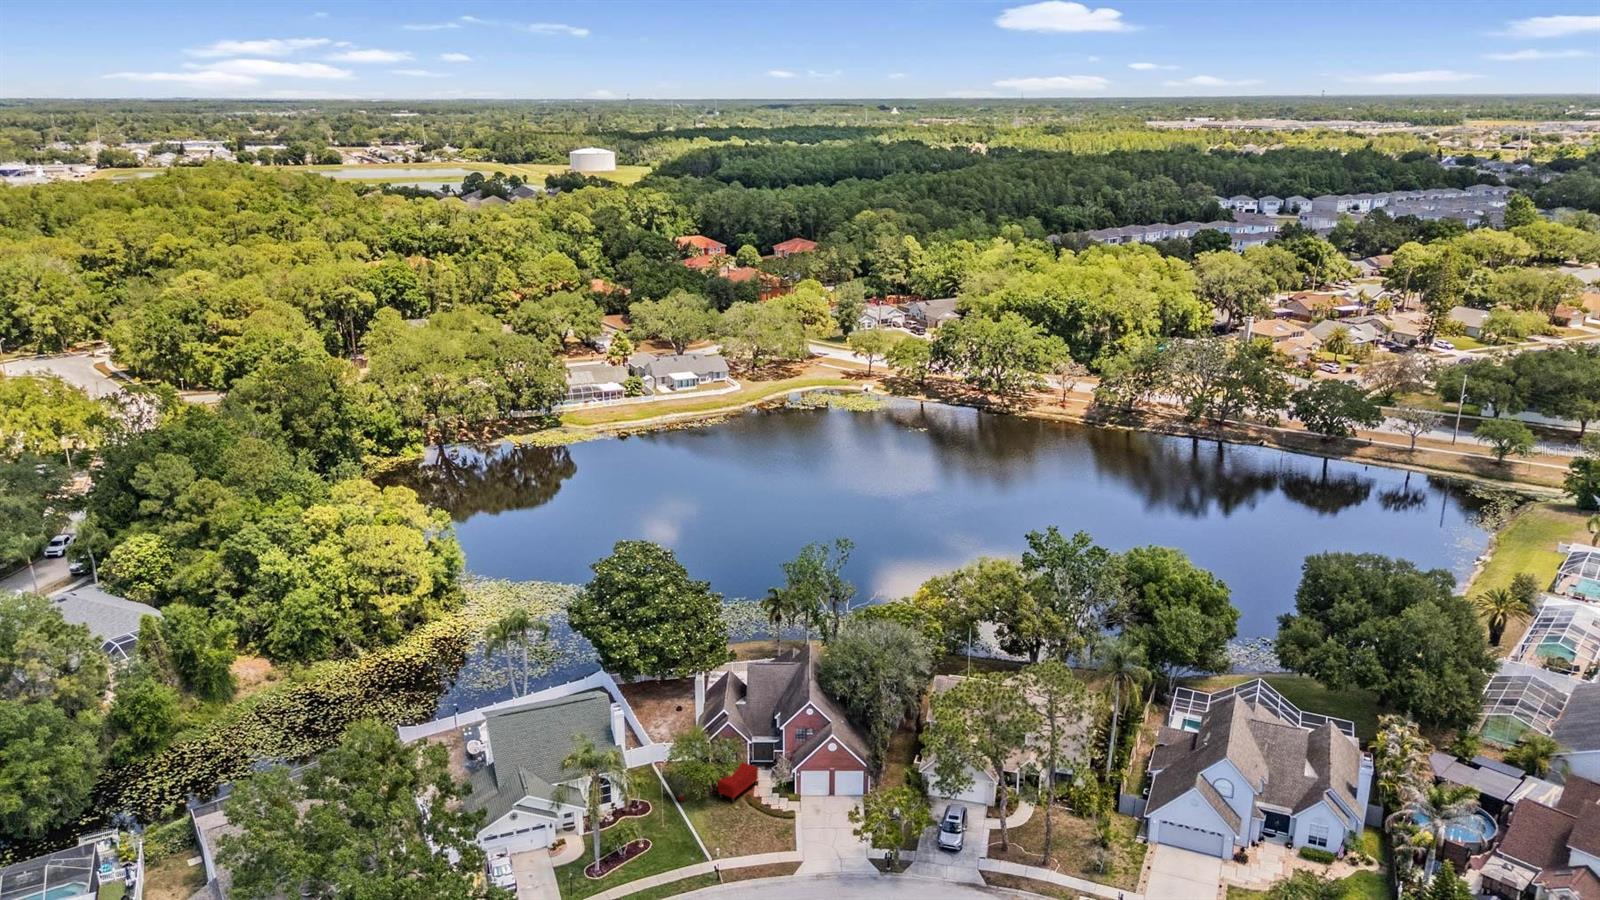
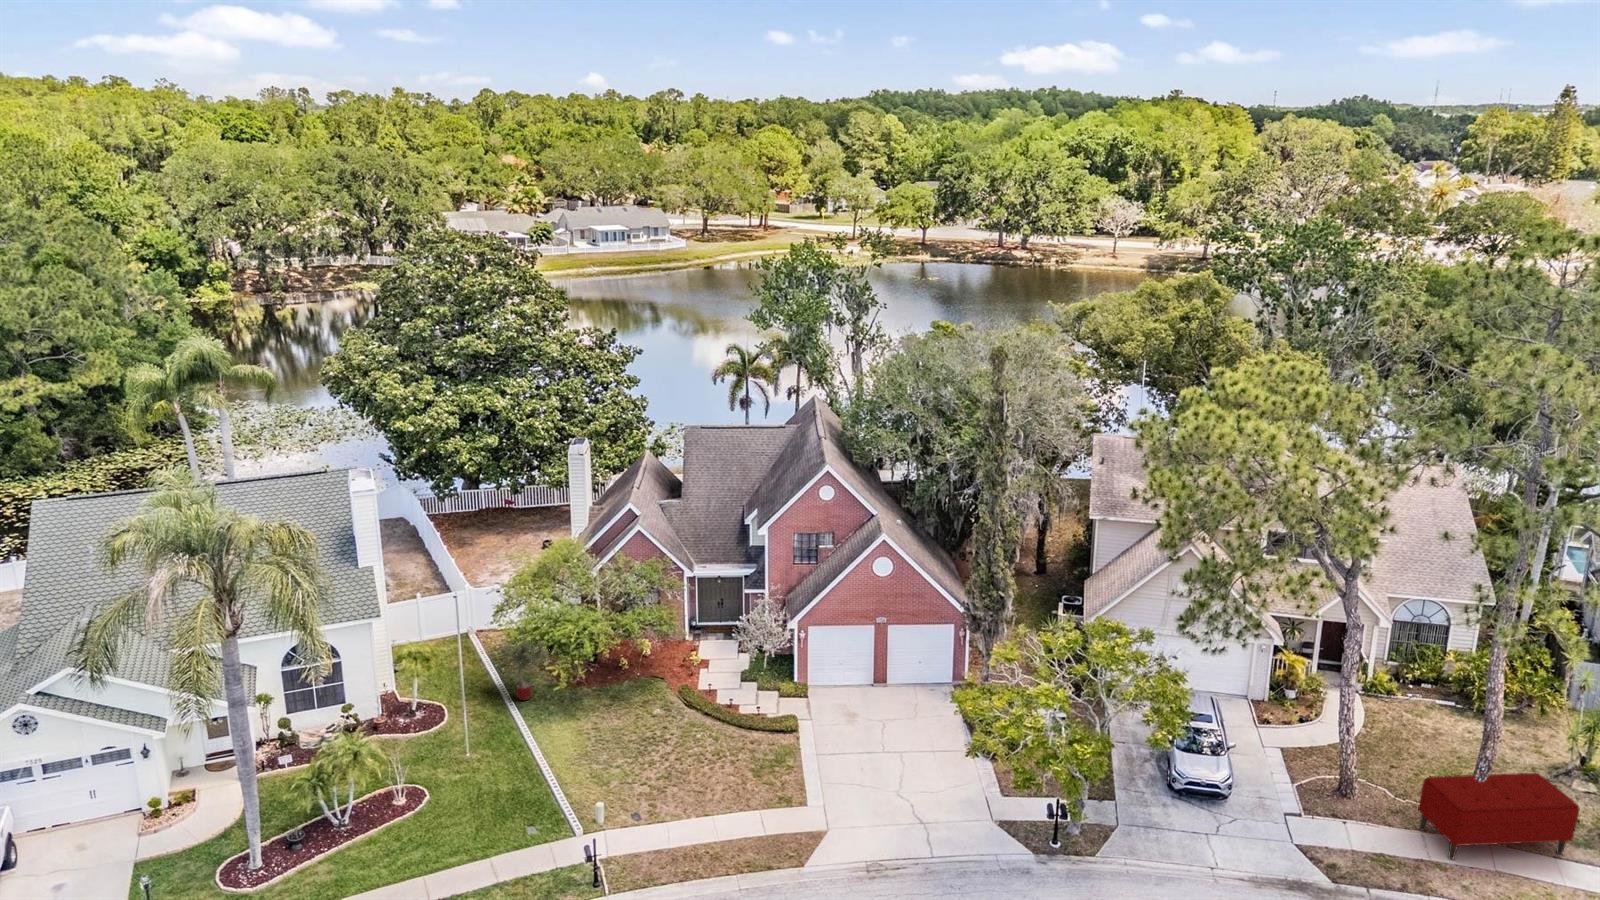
bench: present [718,762,758,802] -> present [1418,773,1579,859]

